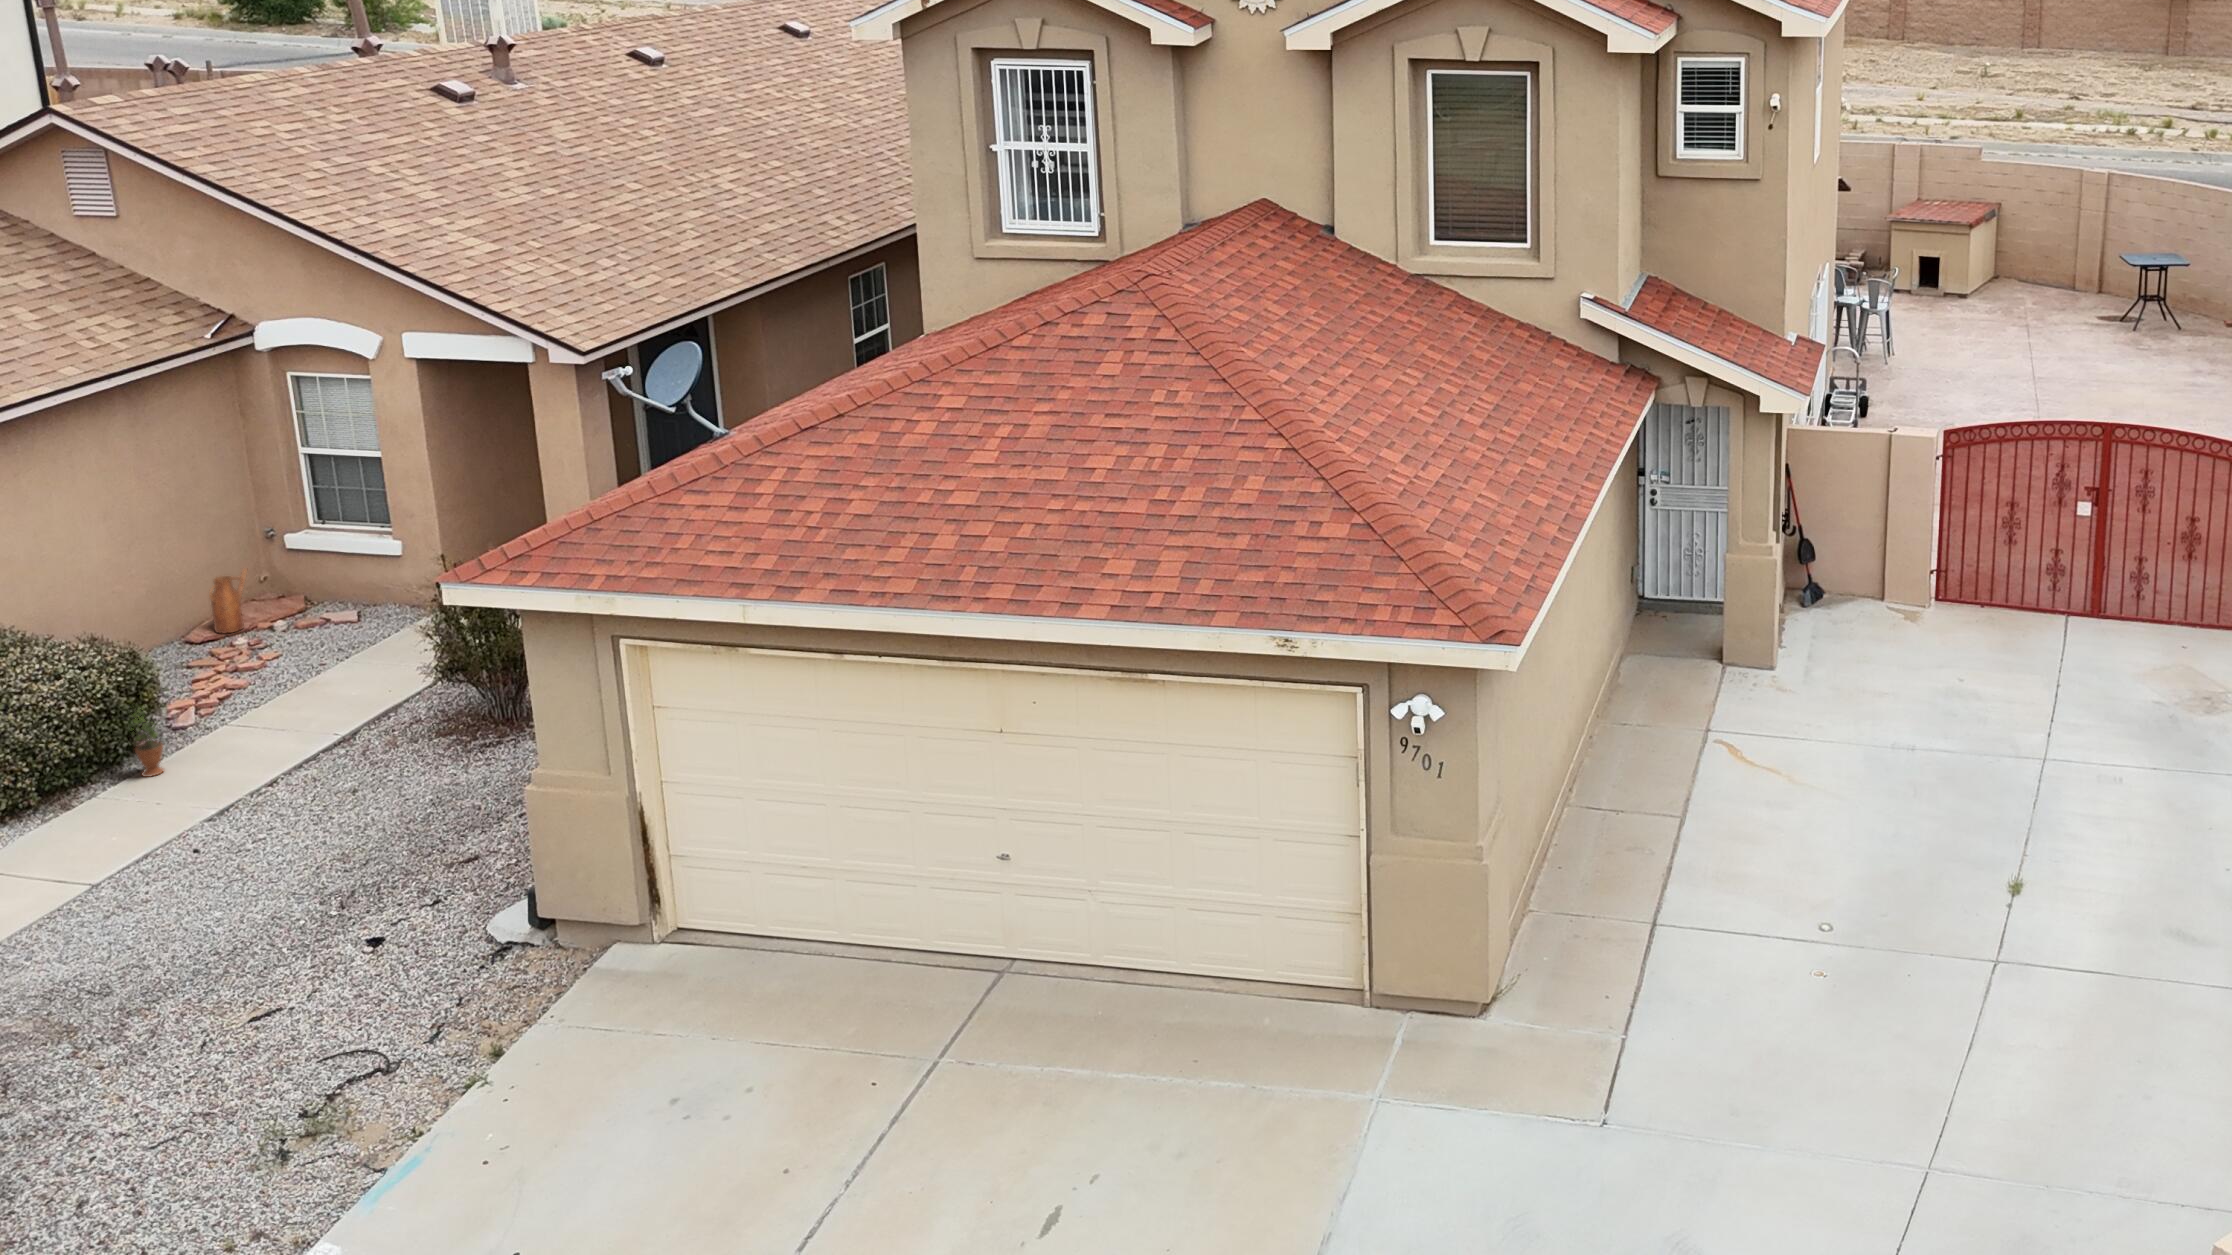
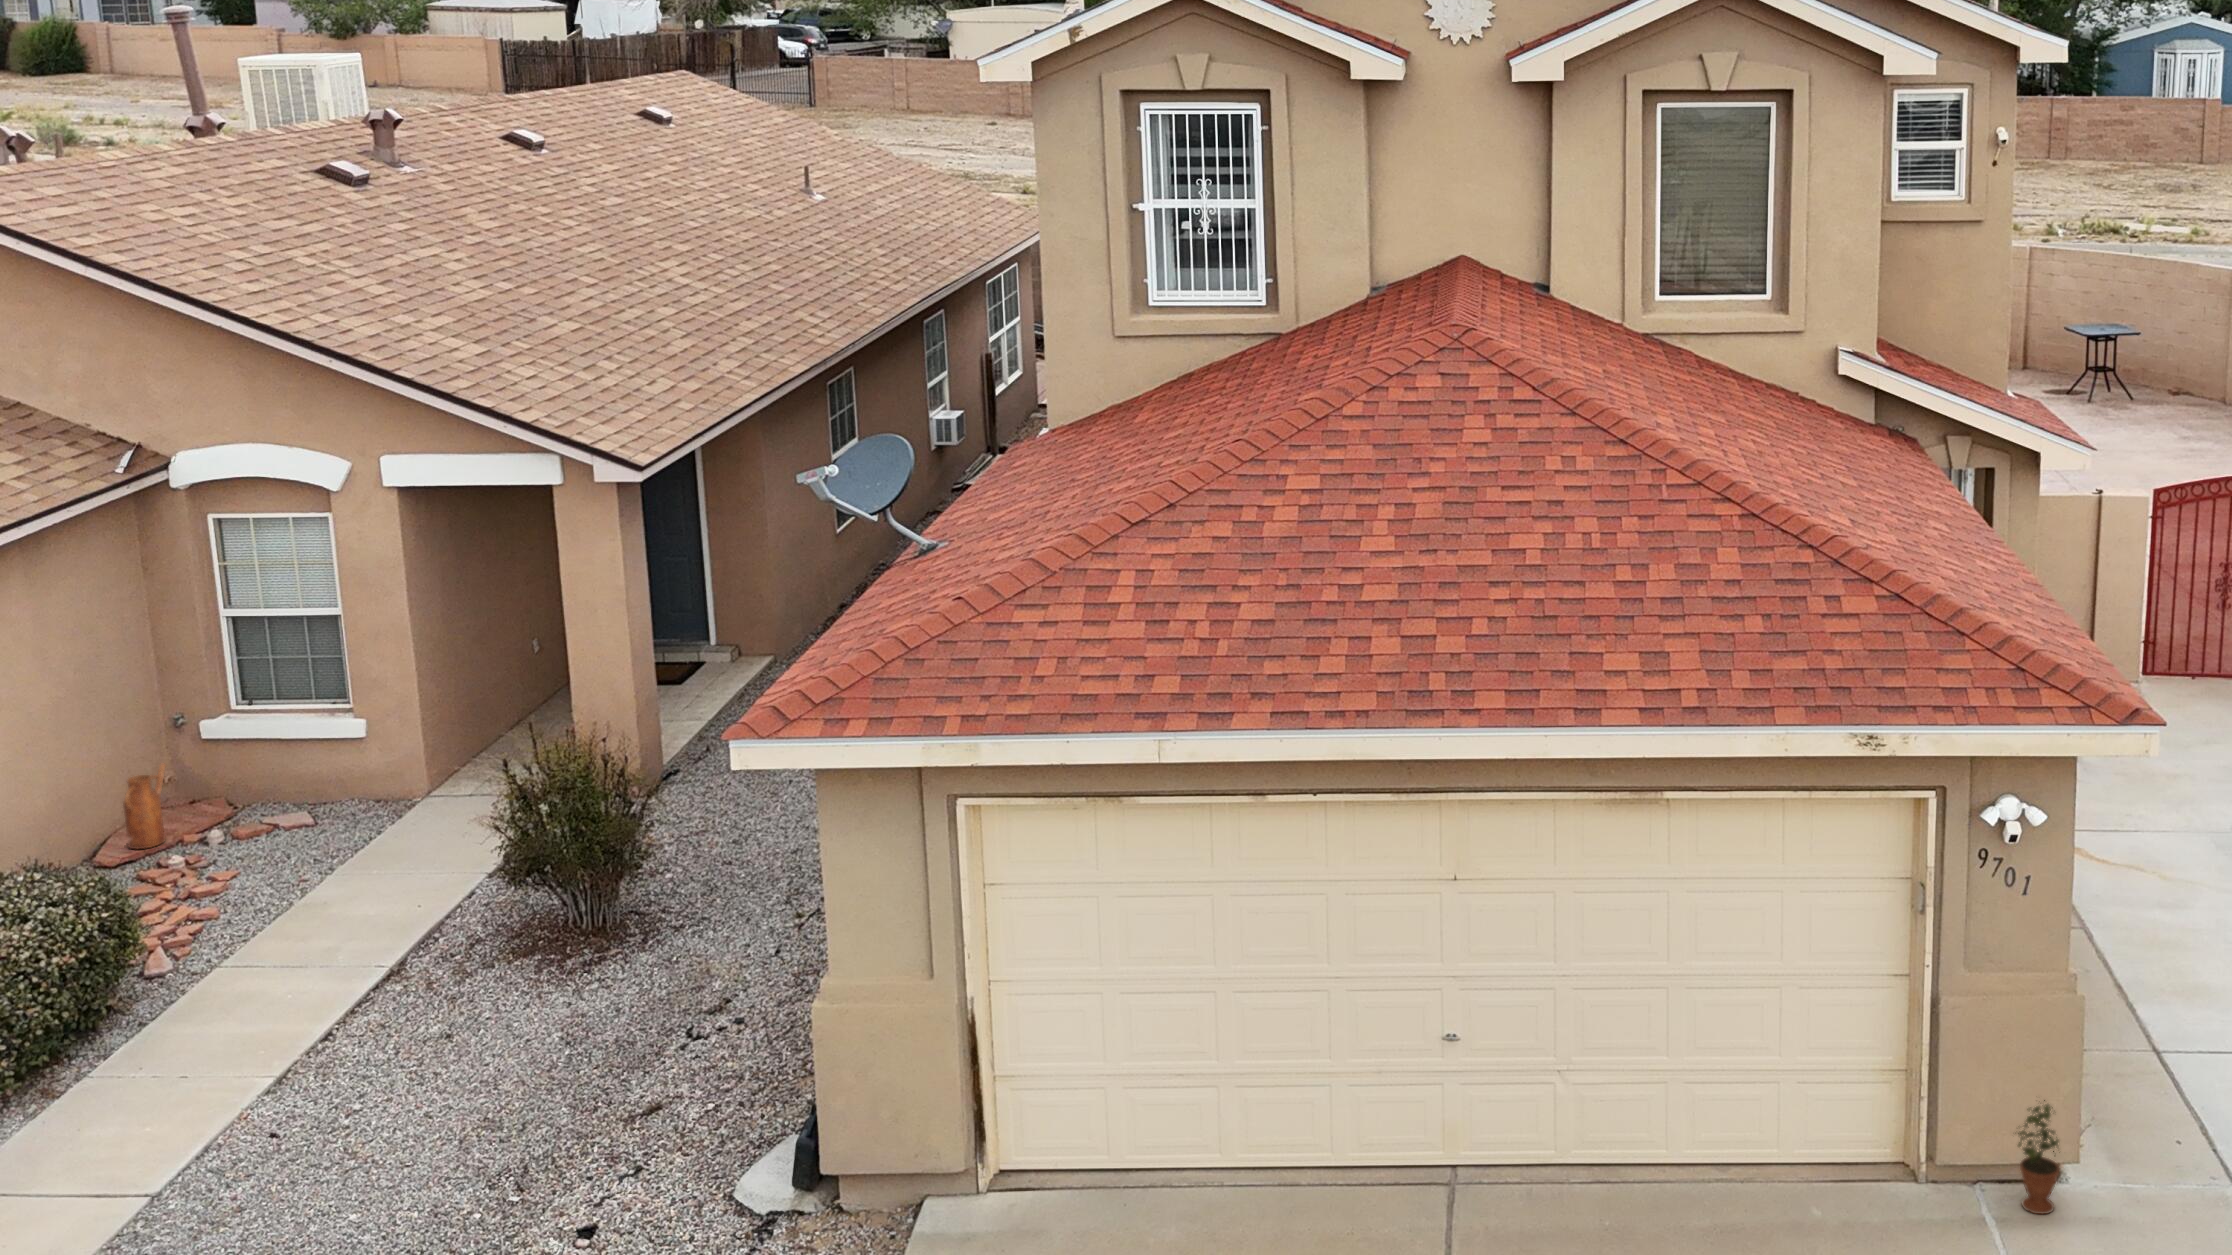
potted plant: present [131,708,164,777] -> present [2018,1100,2059,1214]

